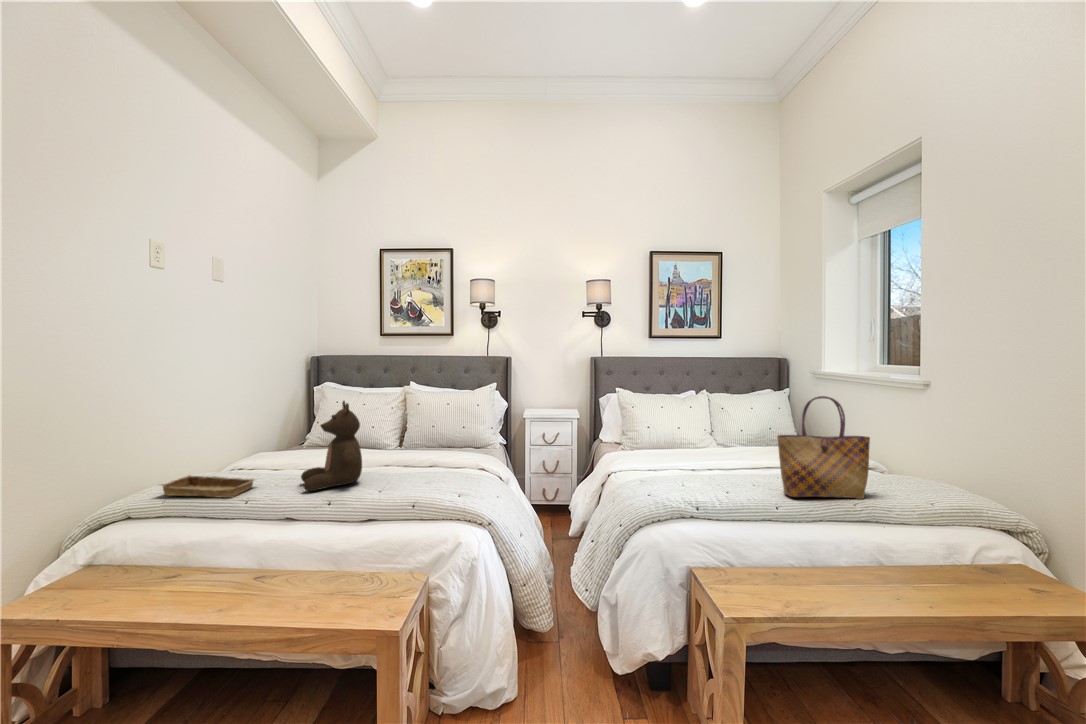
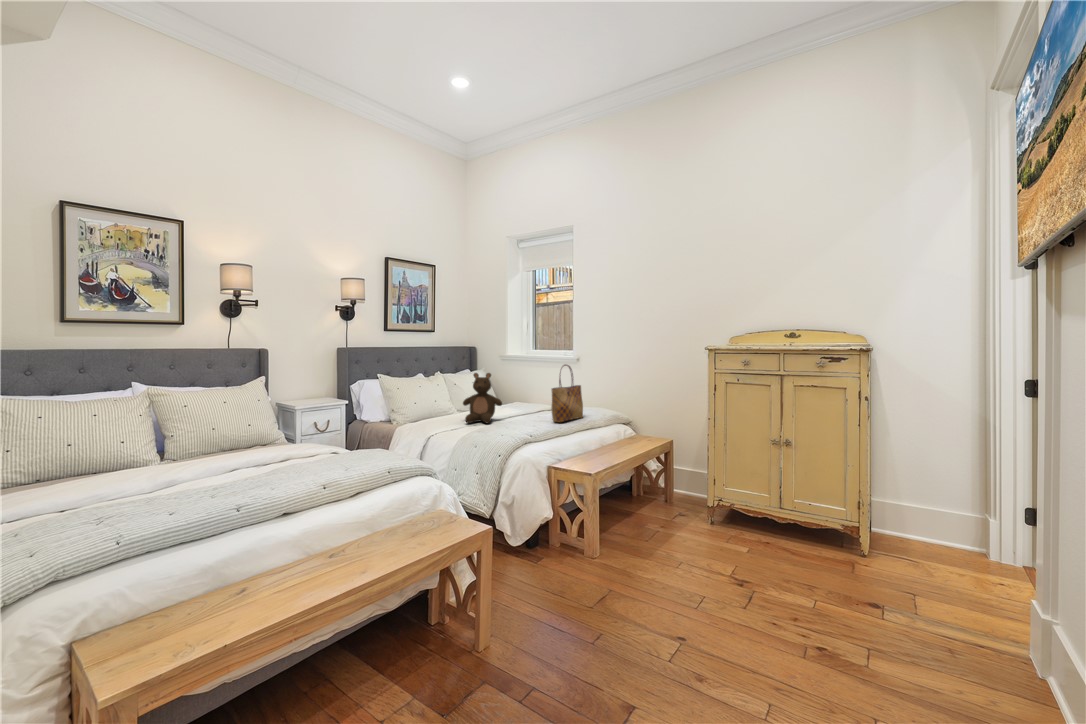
stuffed bear: present [301,401,362,491] -> present [463,373,502,423]
tray: present [160,475,257,498] -> none [58,493,196,536]

